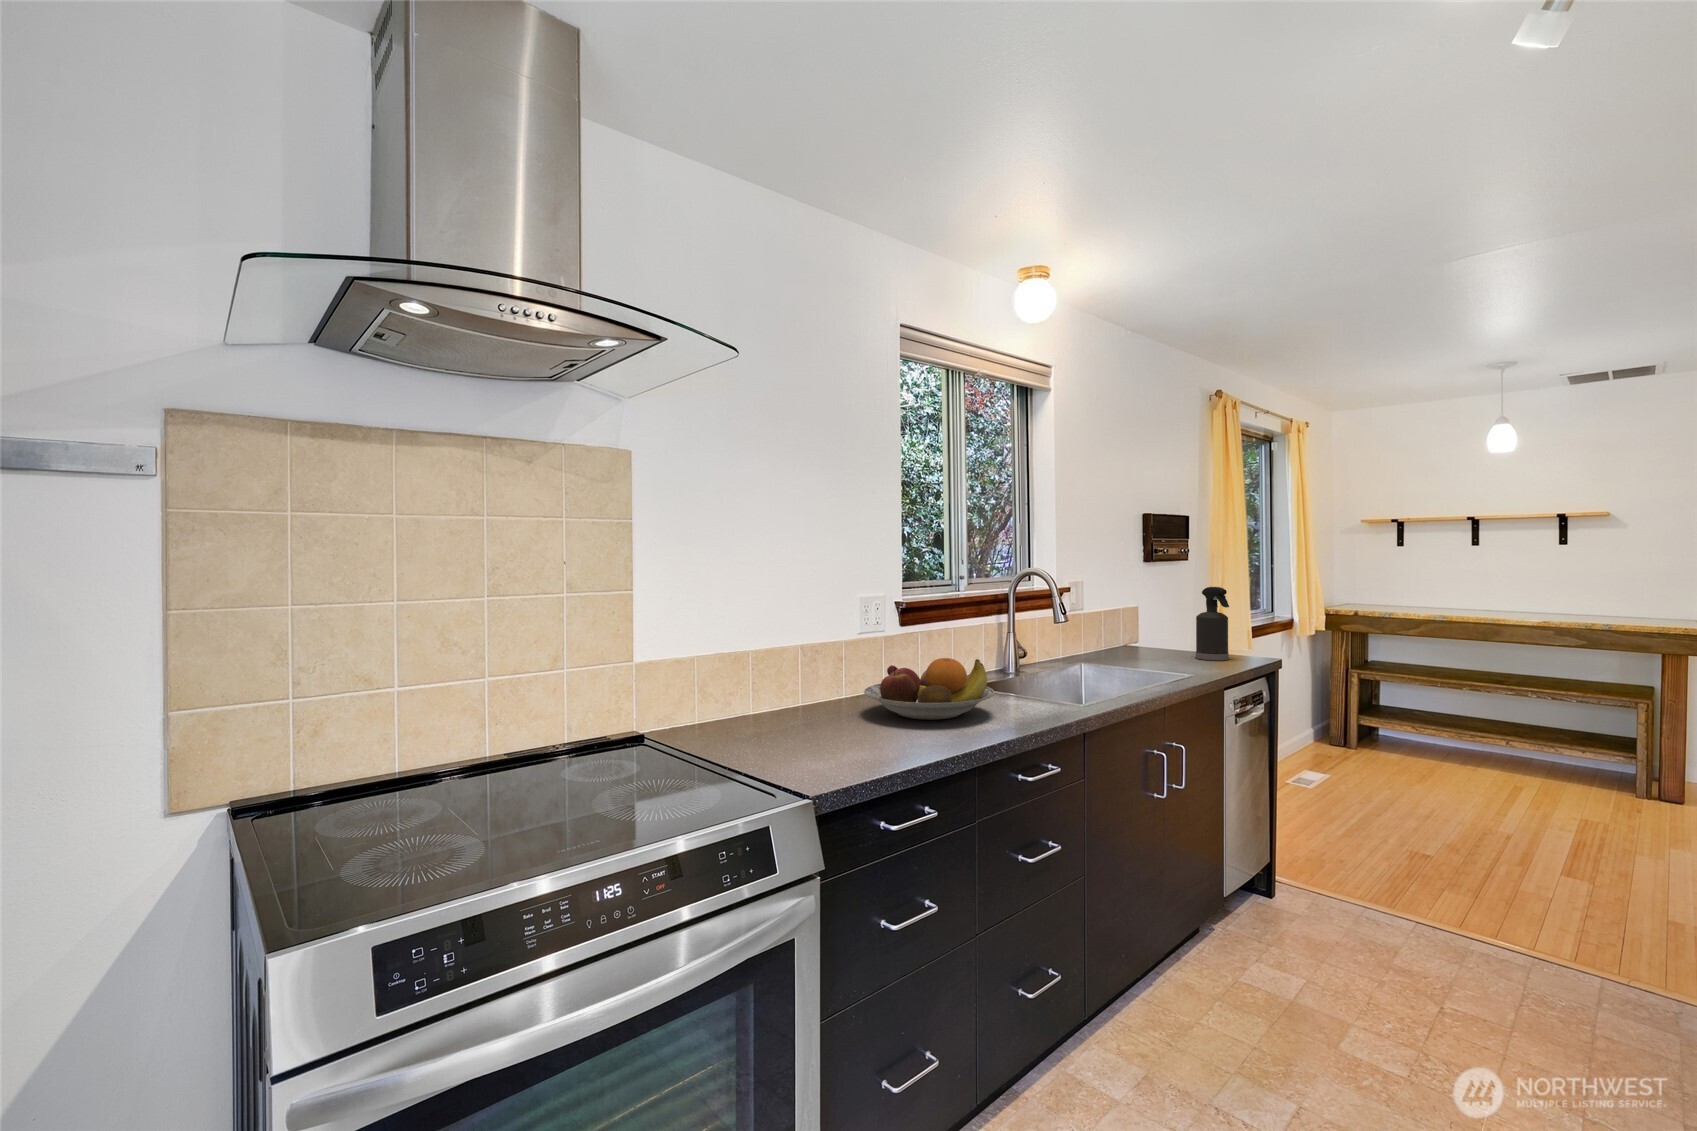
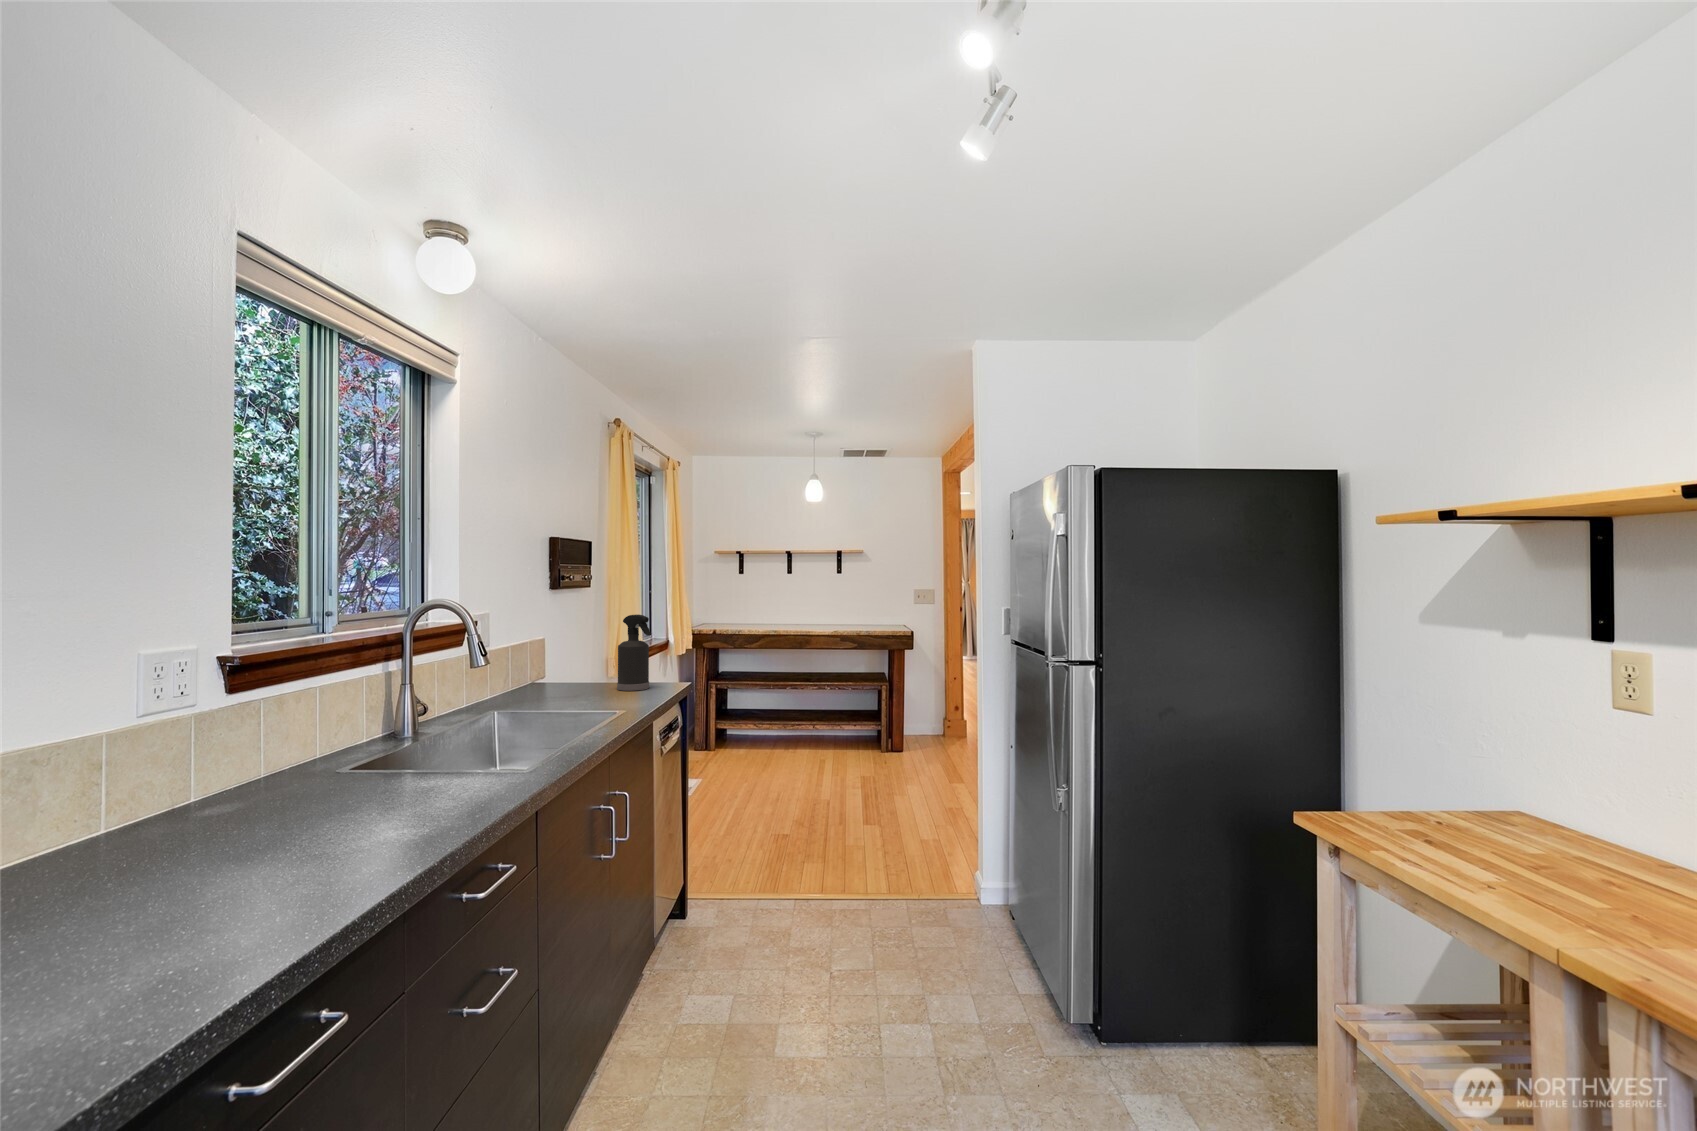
fruit bowl: present [864,658,995,720] -> none [157,733,414,848]

